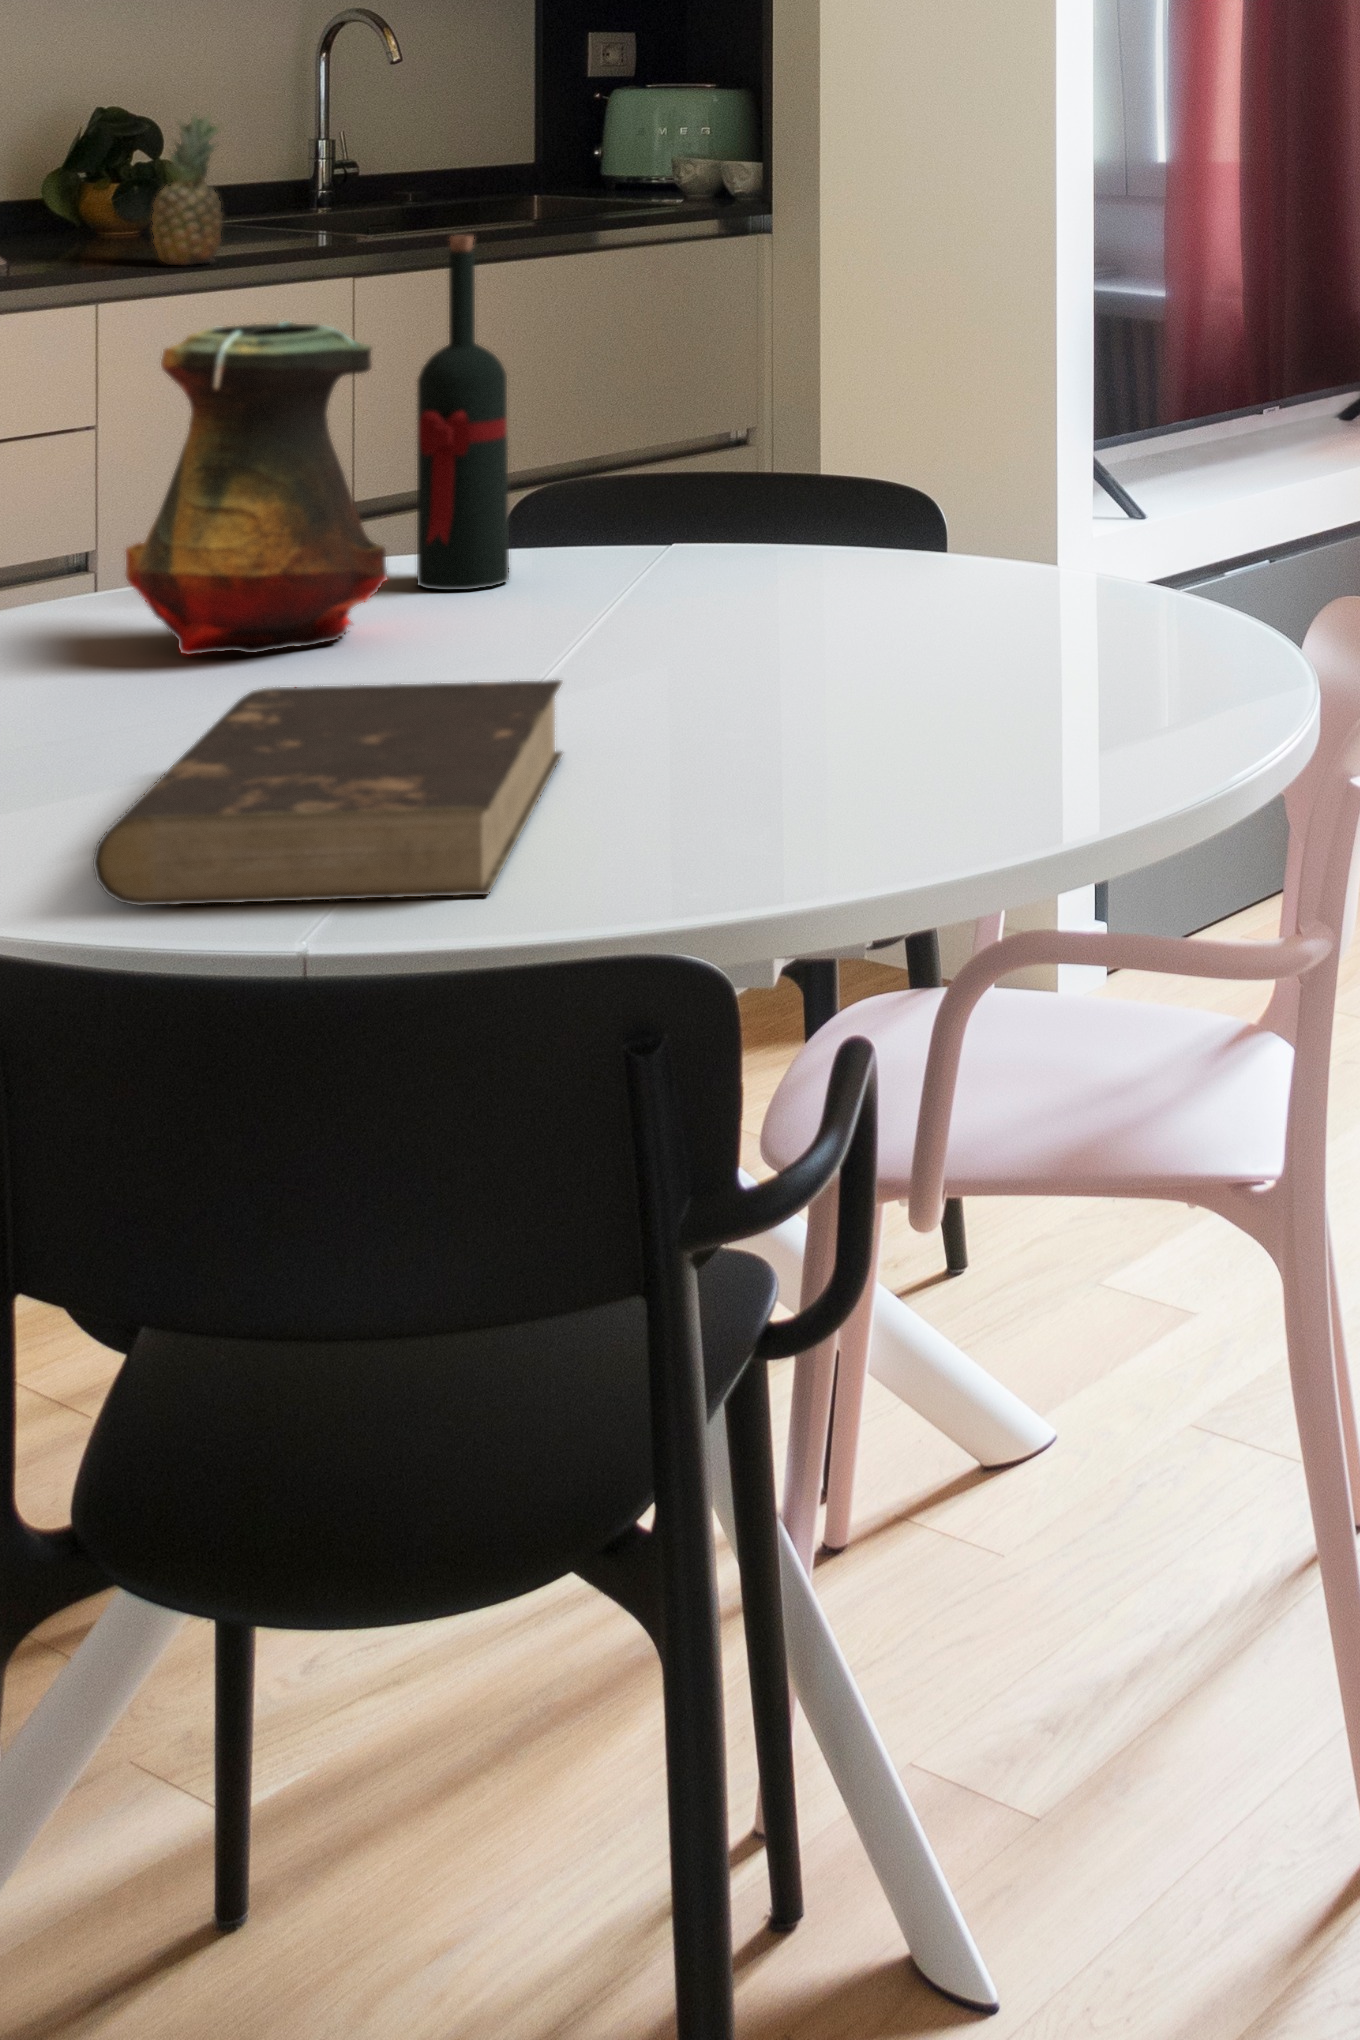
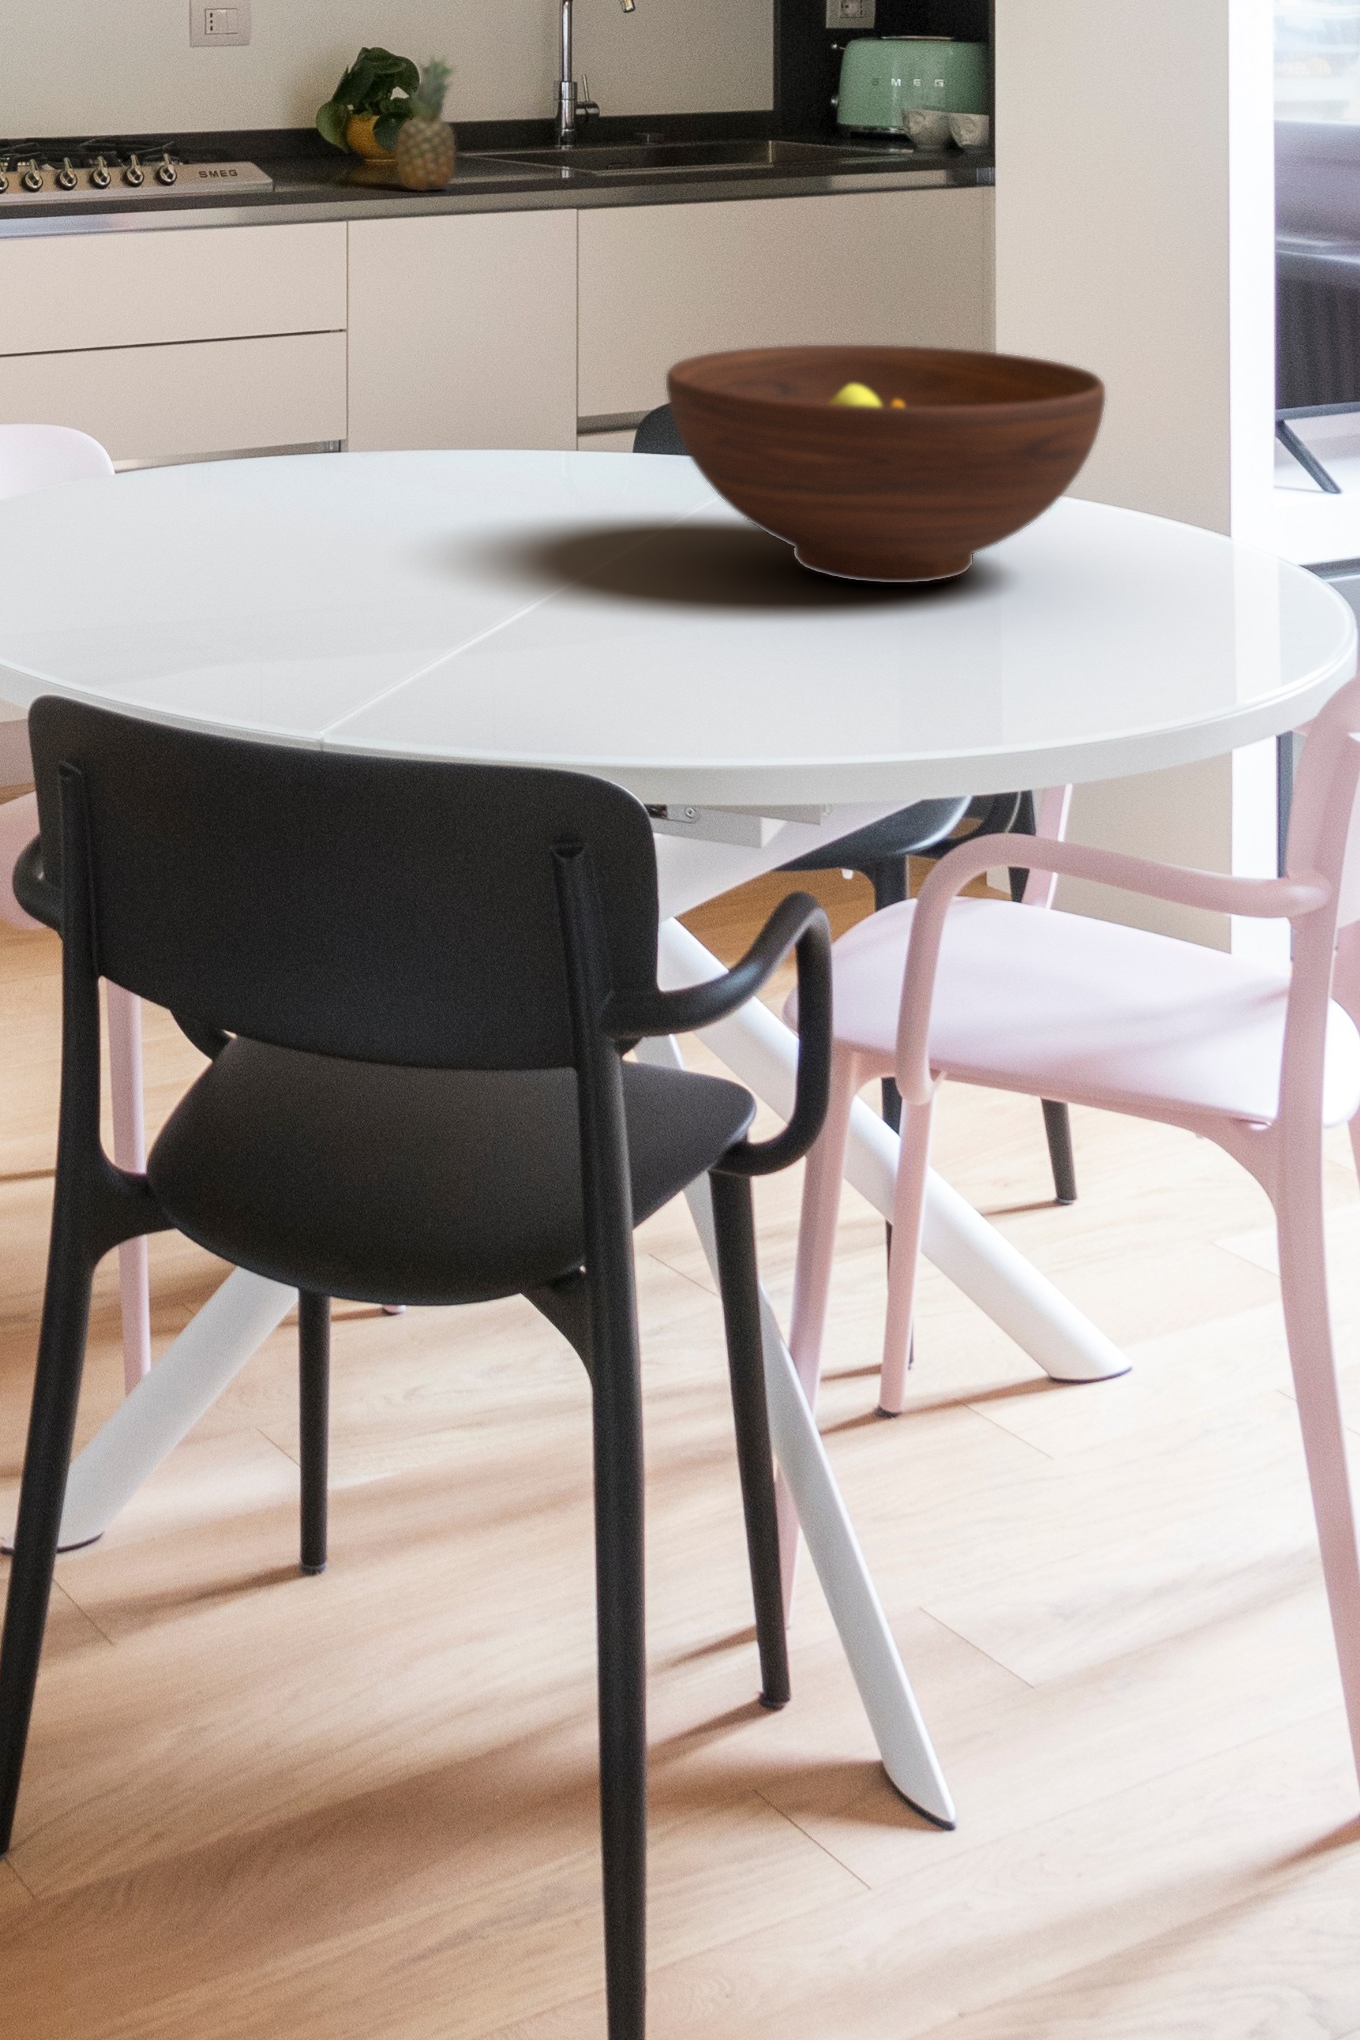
wine bottle: present [417,236,509,590] -> none [529,169,612,485]
vase: present [125,321,387,654] -> none [274,238,486,520]
fruit bowl: none [619,411,1076,666] -> present [666,345,1105,583]
book: present [93,680,562,906] -> none [155,543,579,729]

